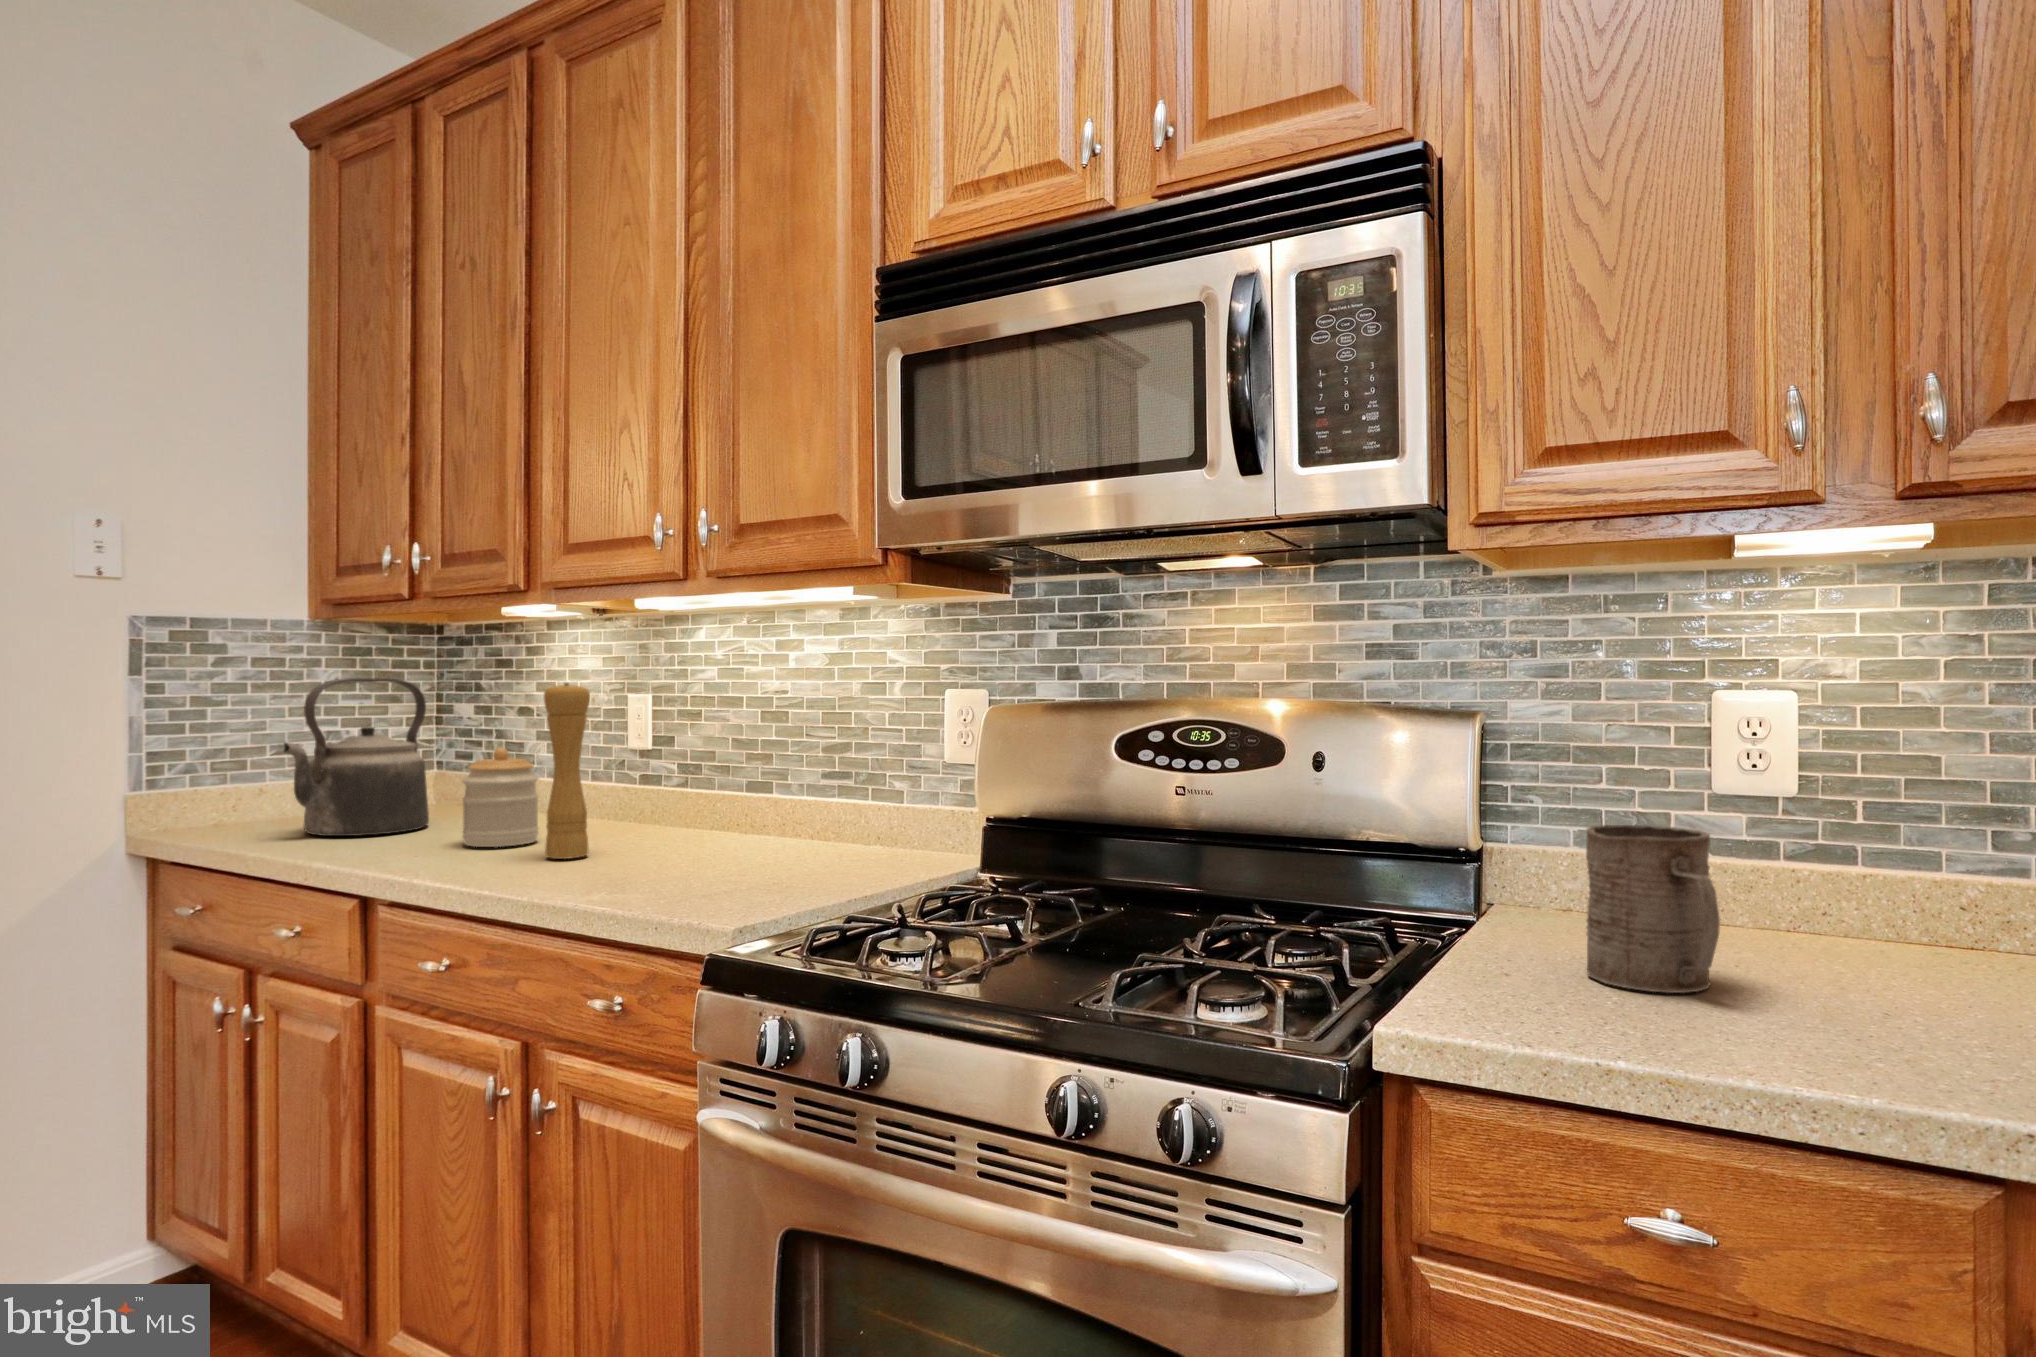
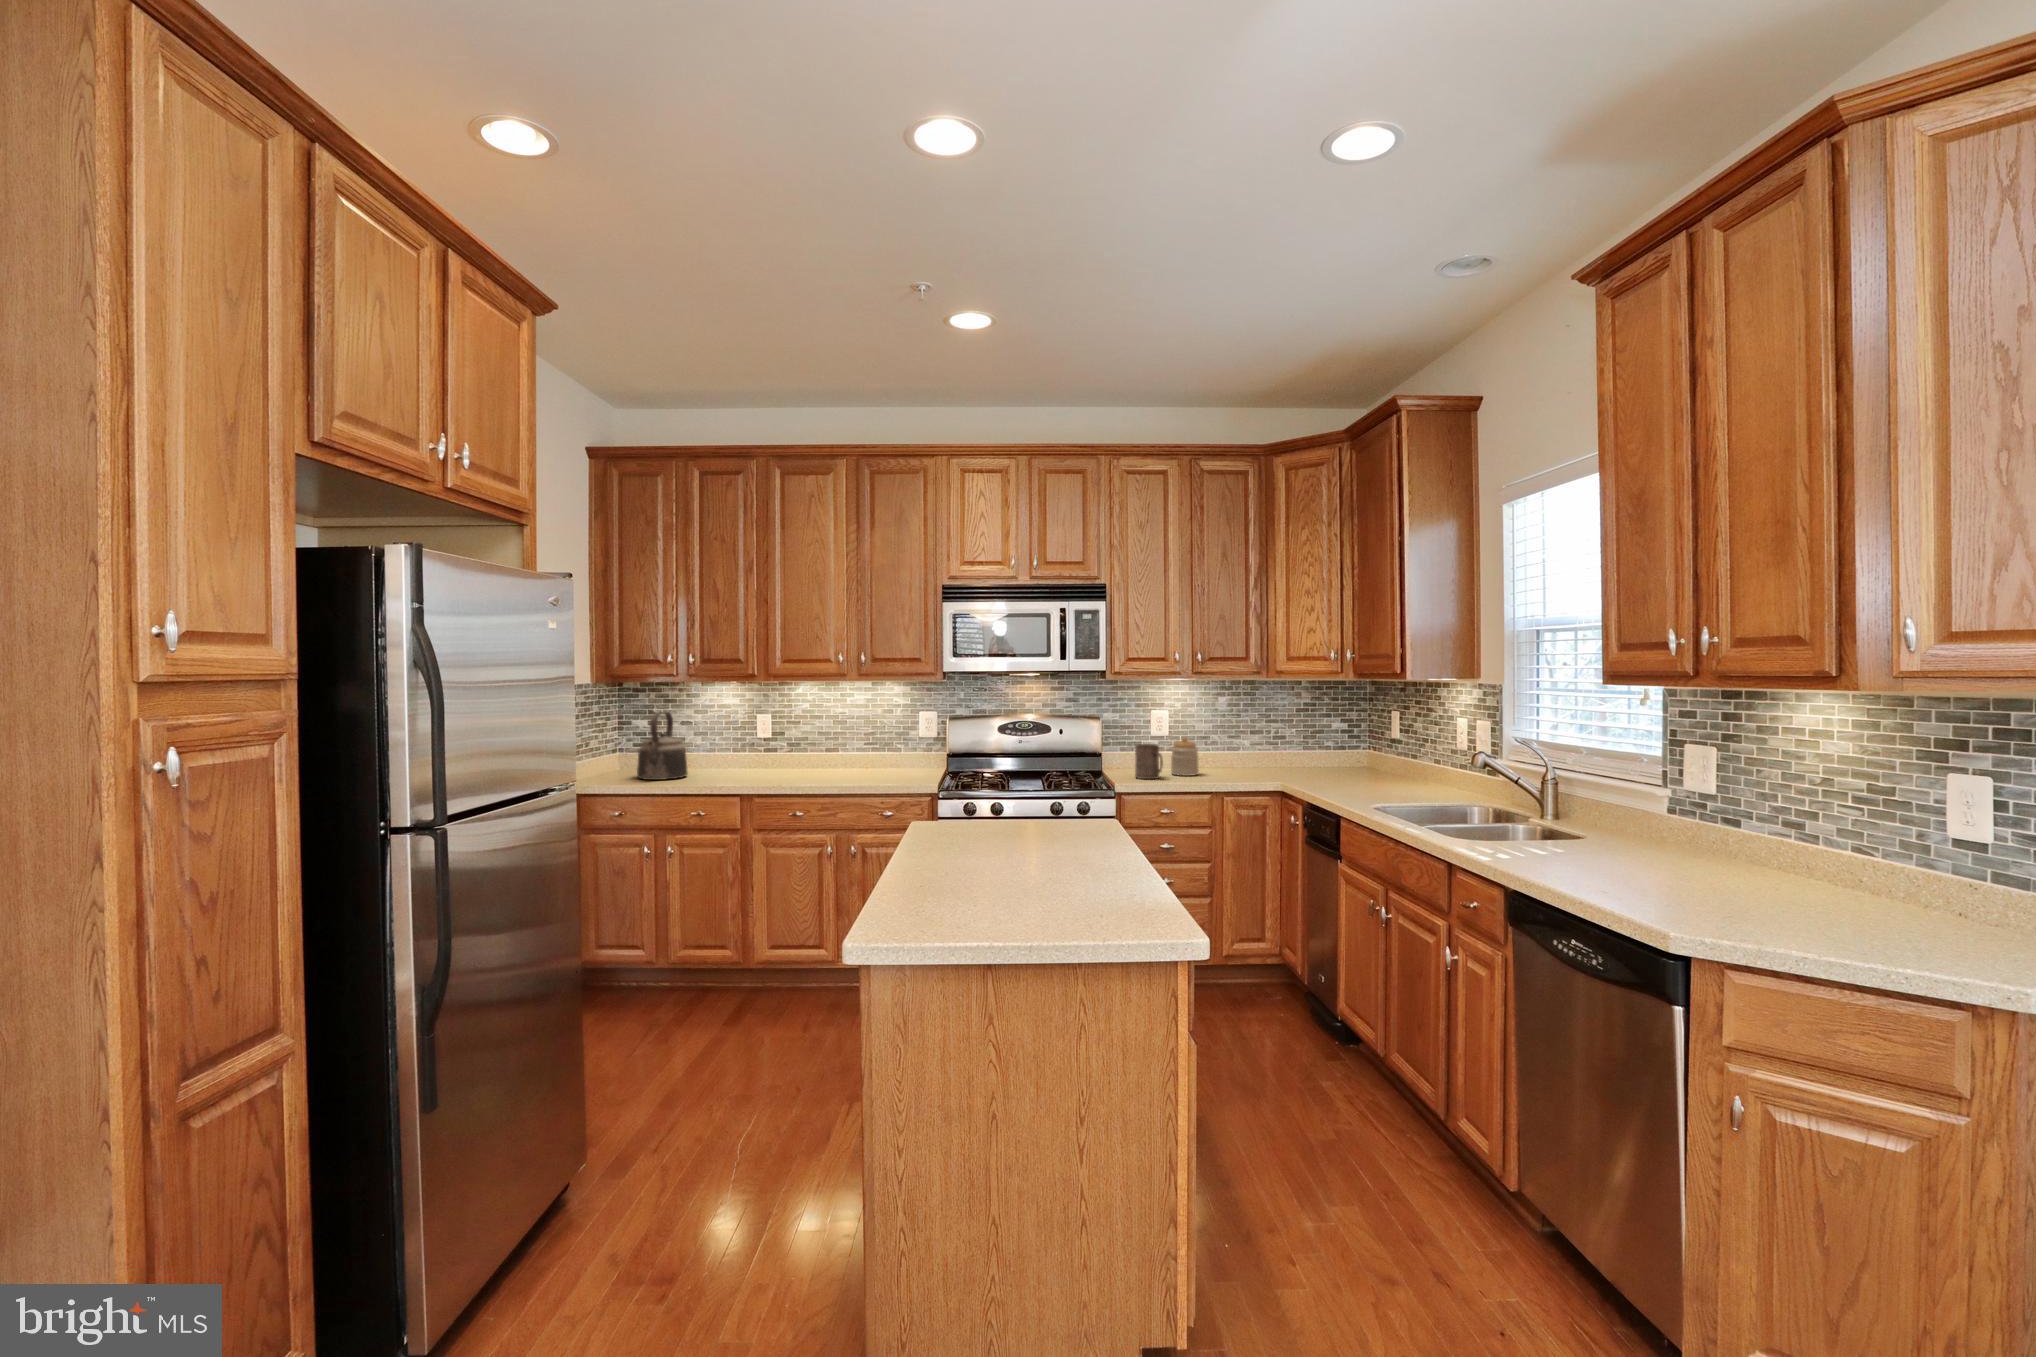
pepper mill: present [544,683,590,859] -> none [782,714,799,779]
jar: present [462,747,539,847] -> present [1171,737,1199,776]

